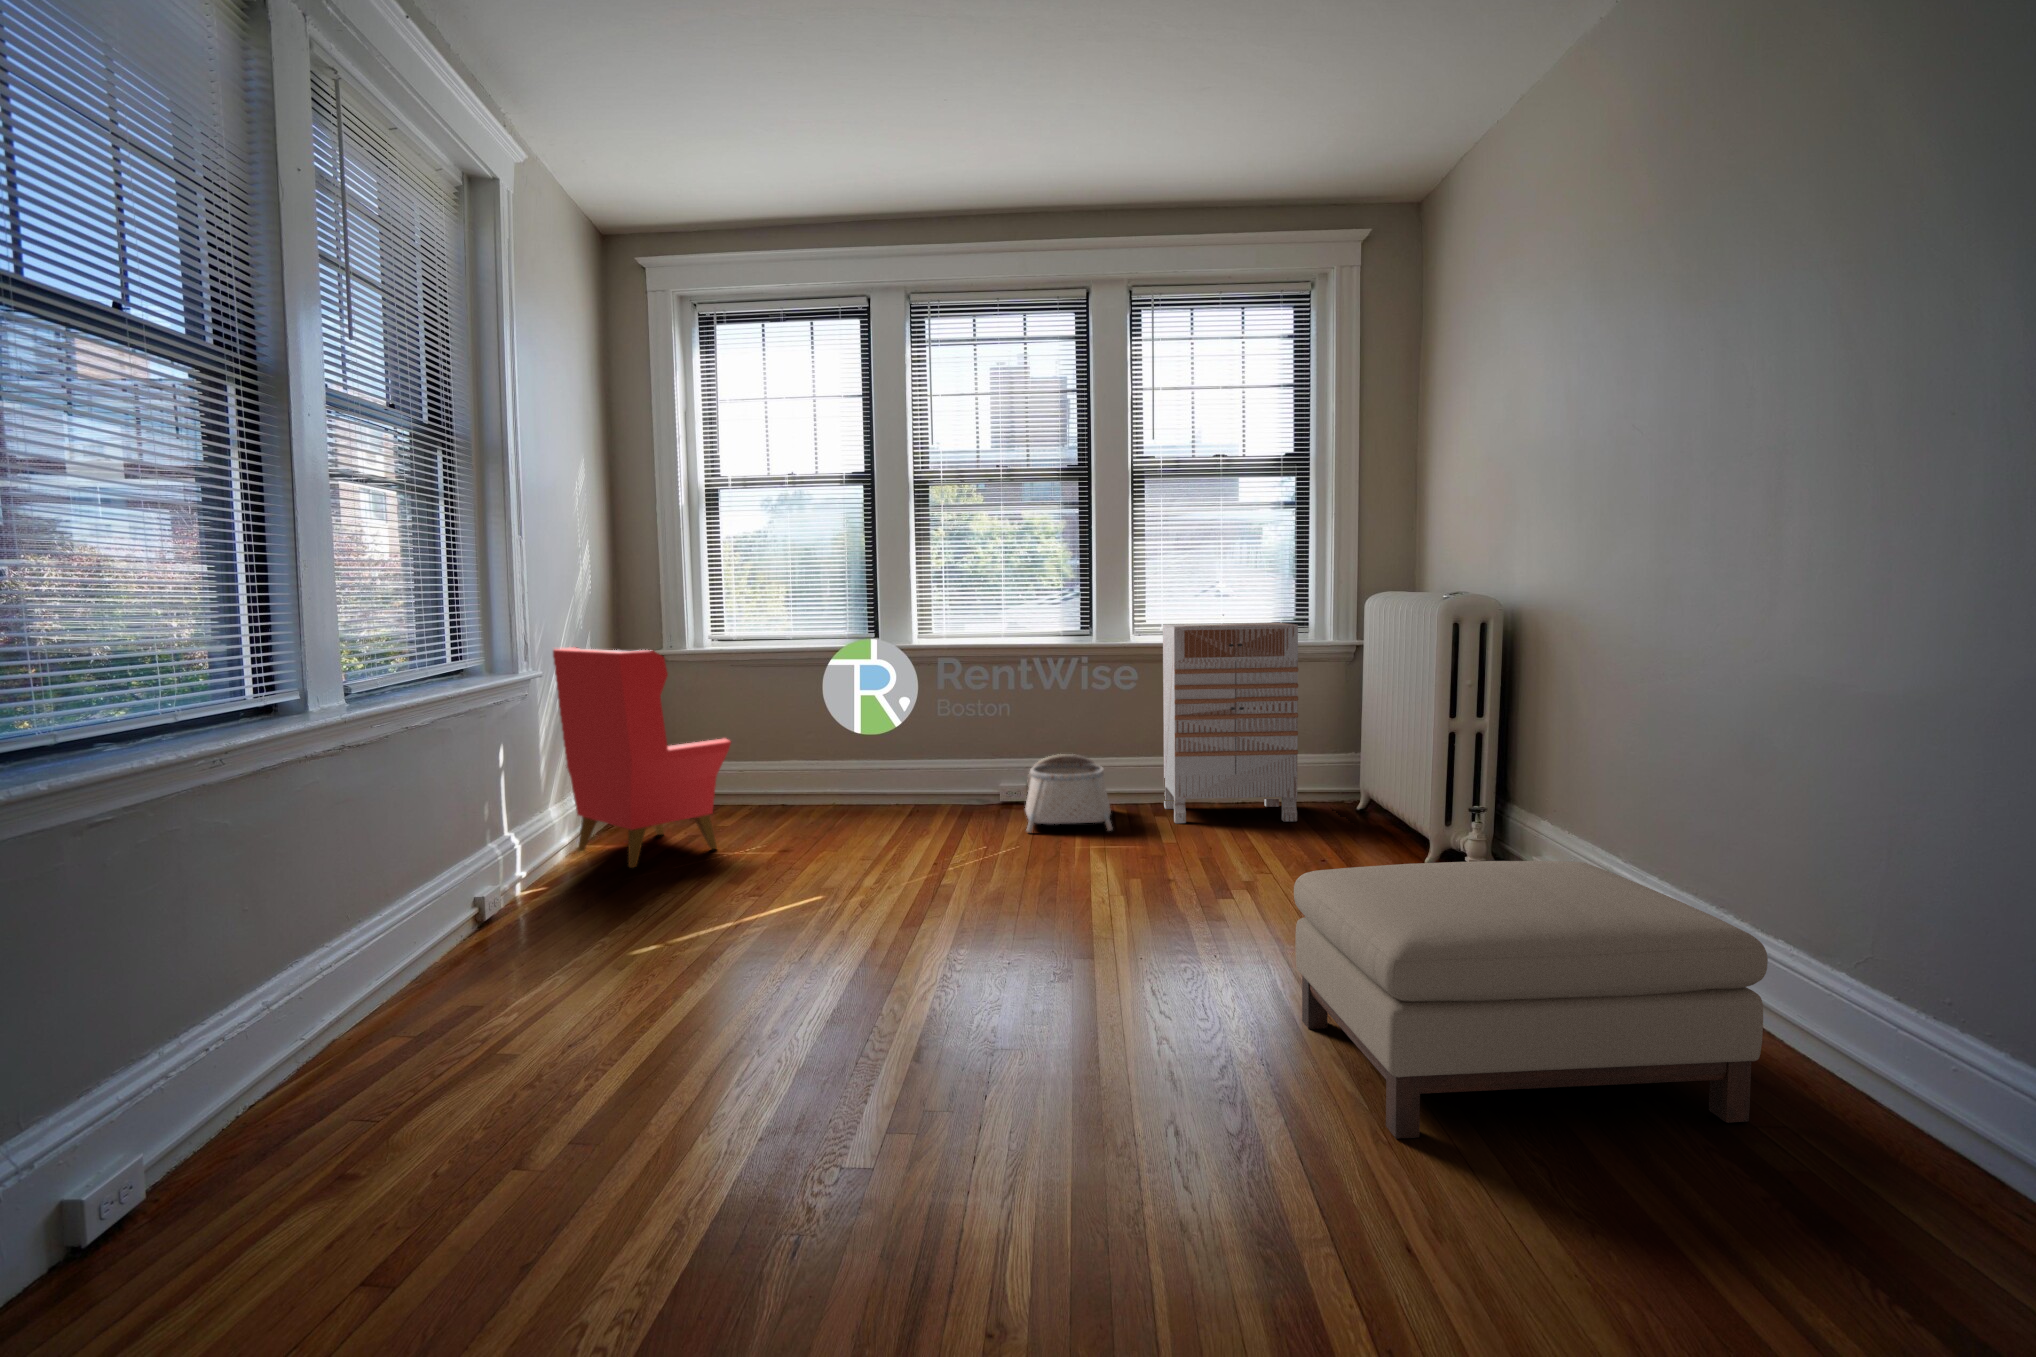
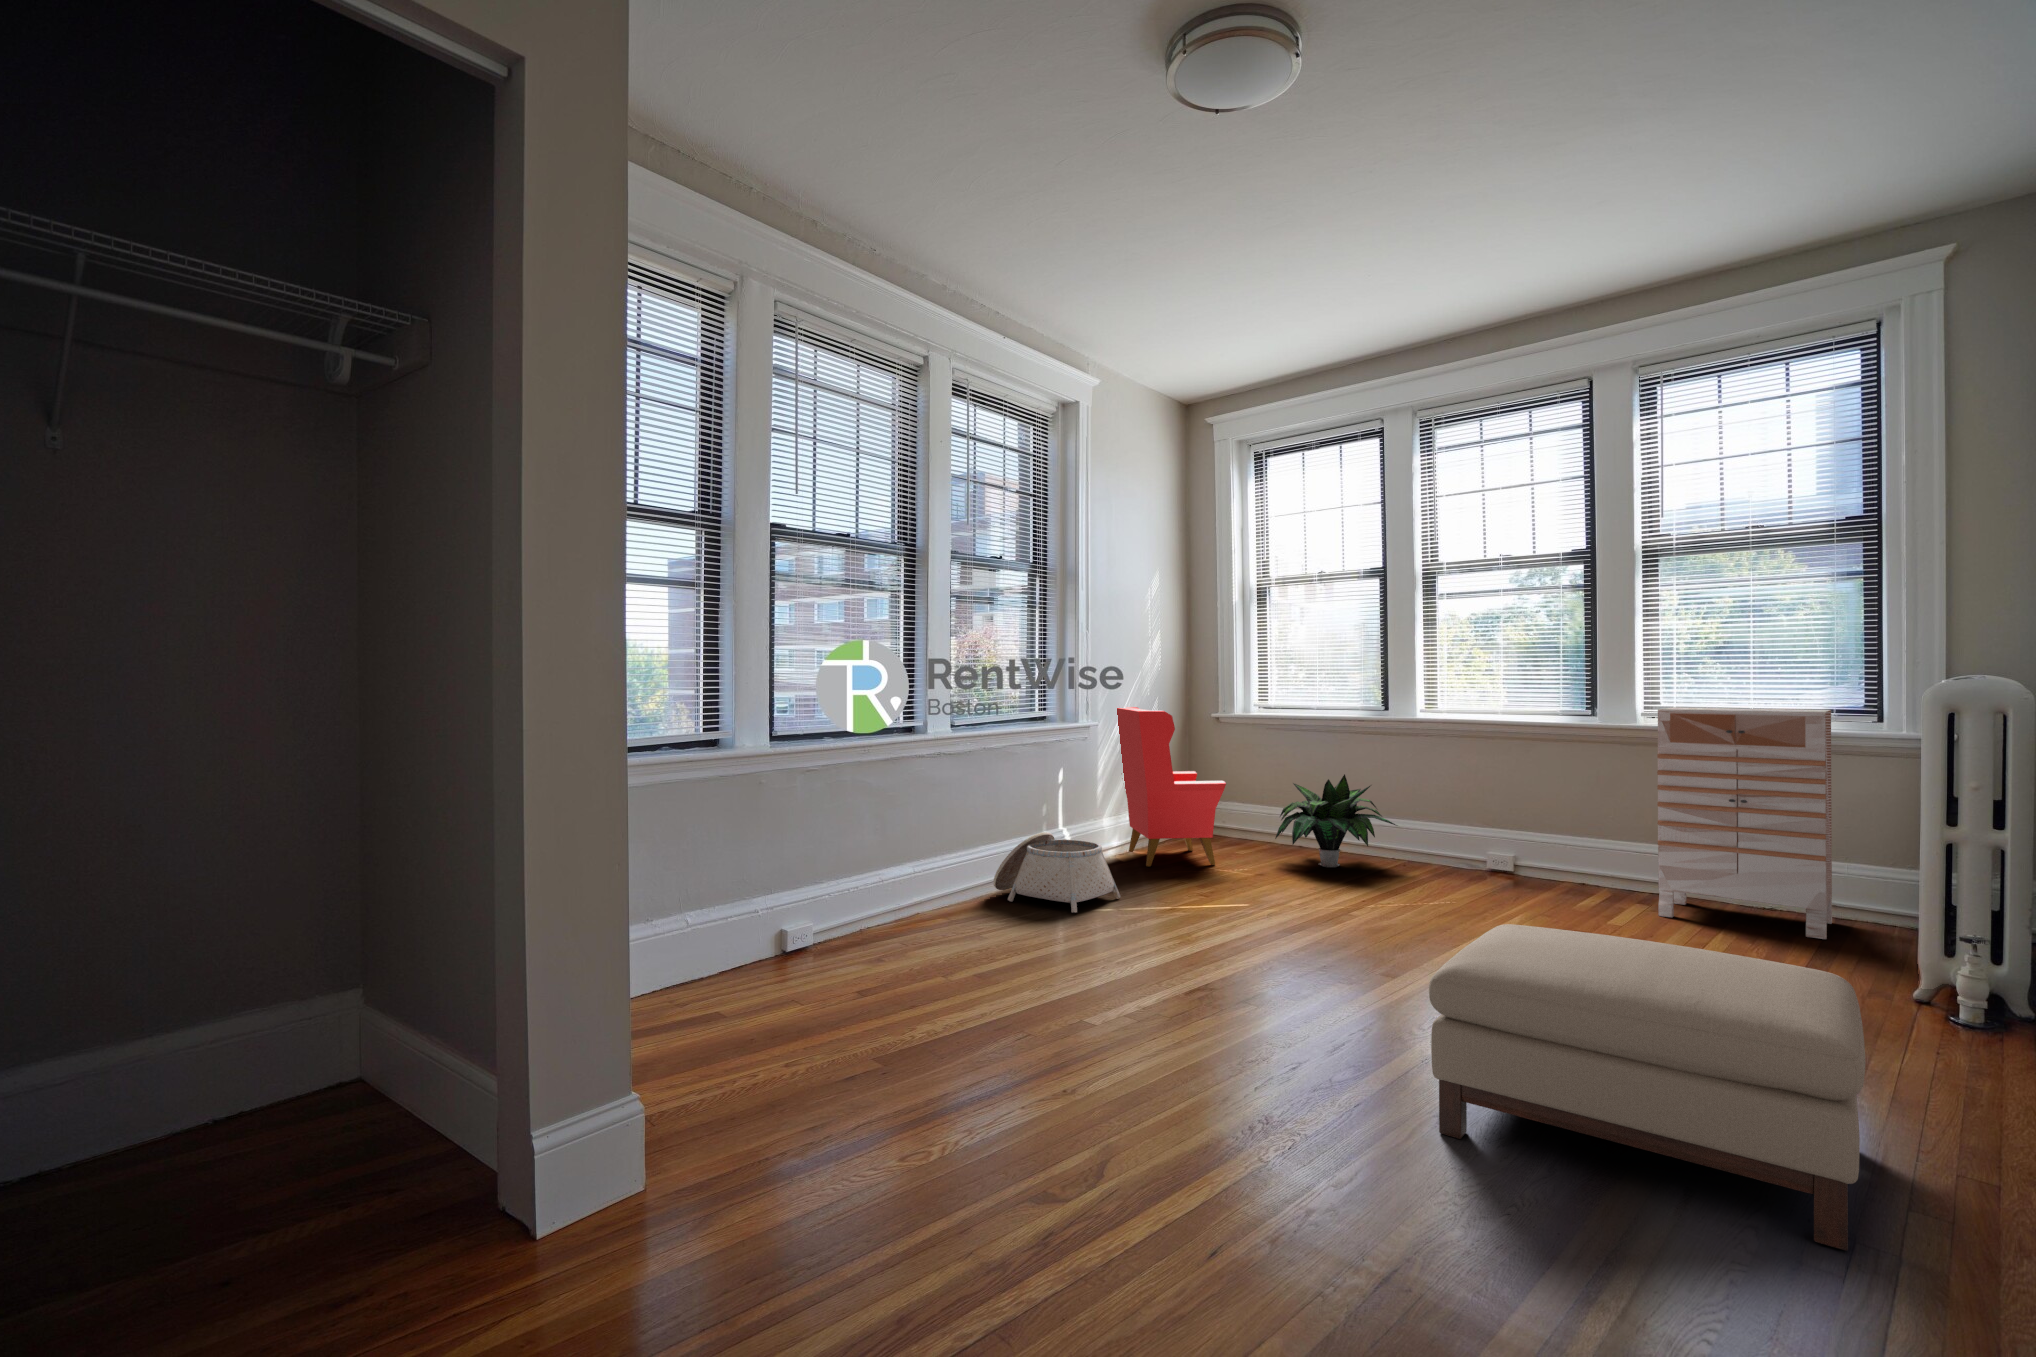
potted plant: none [779,715,919,827] -> present [1275,774,1397,867]
basket: present [1025,754,1112,832] -> present [993,832,1121,913]

